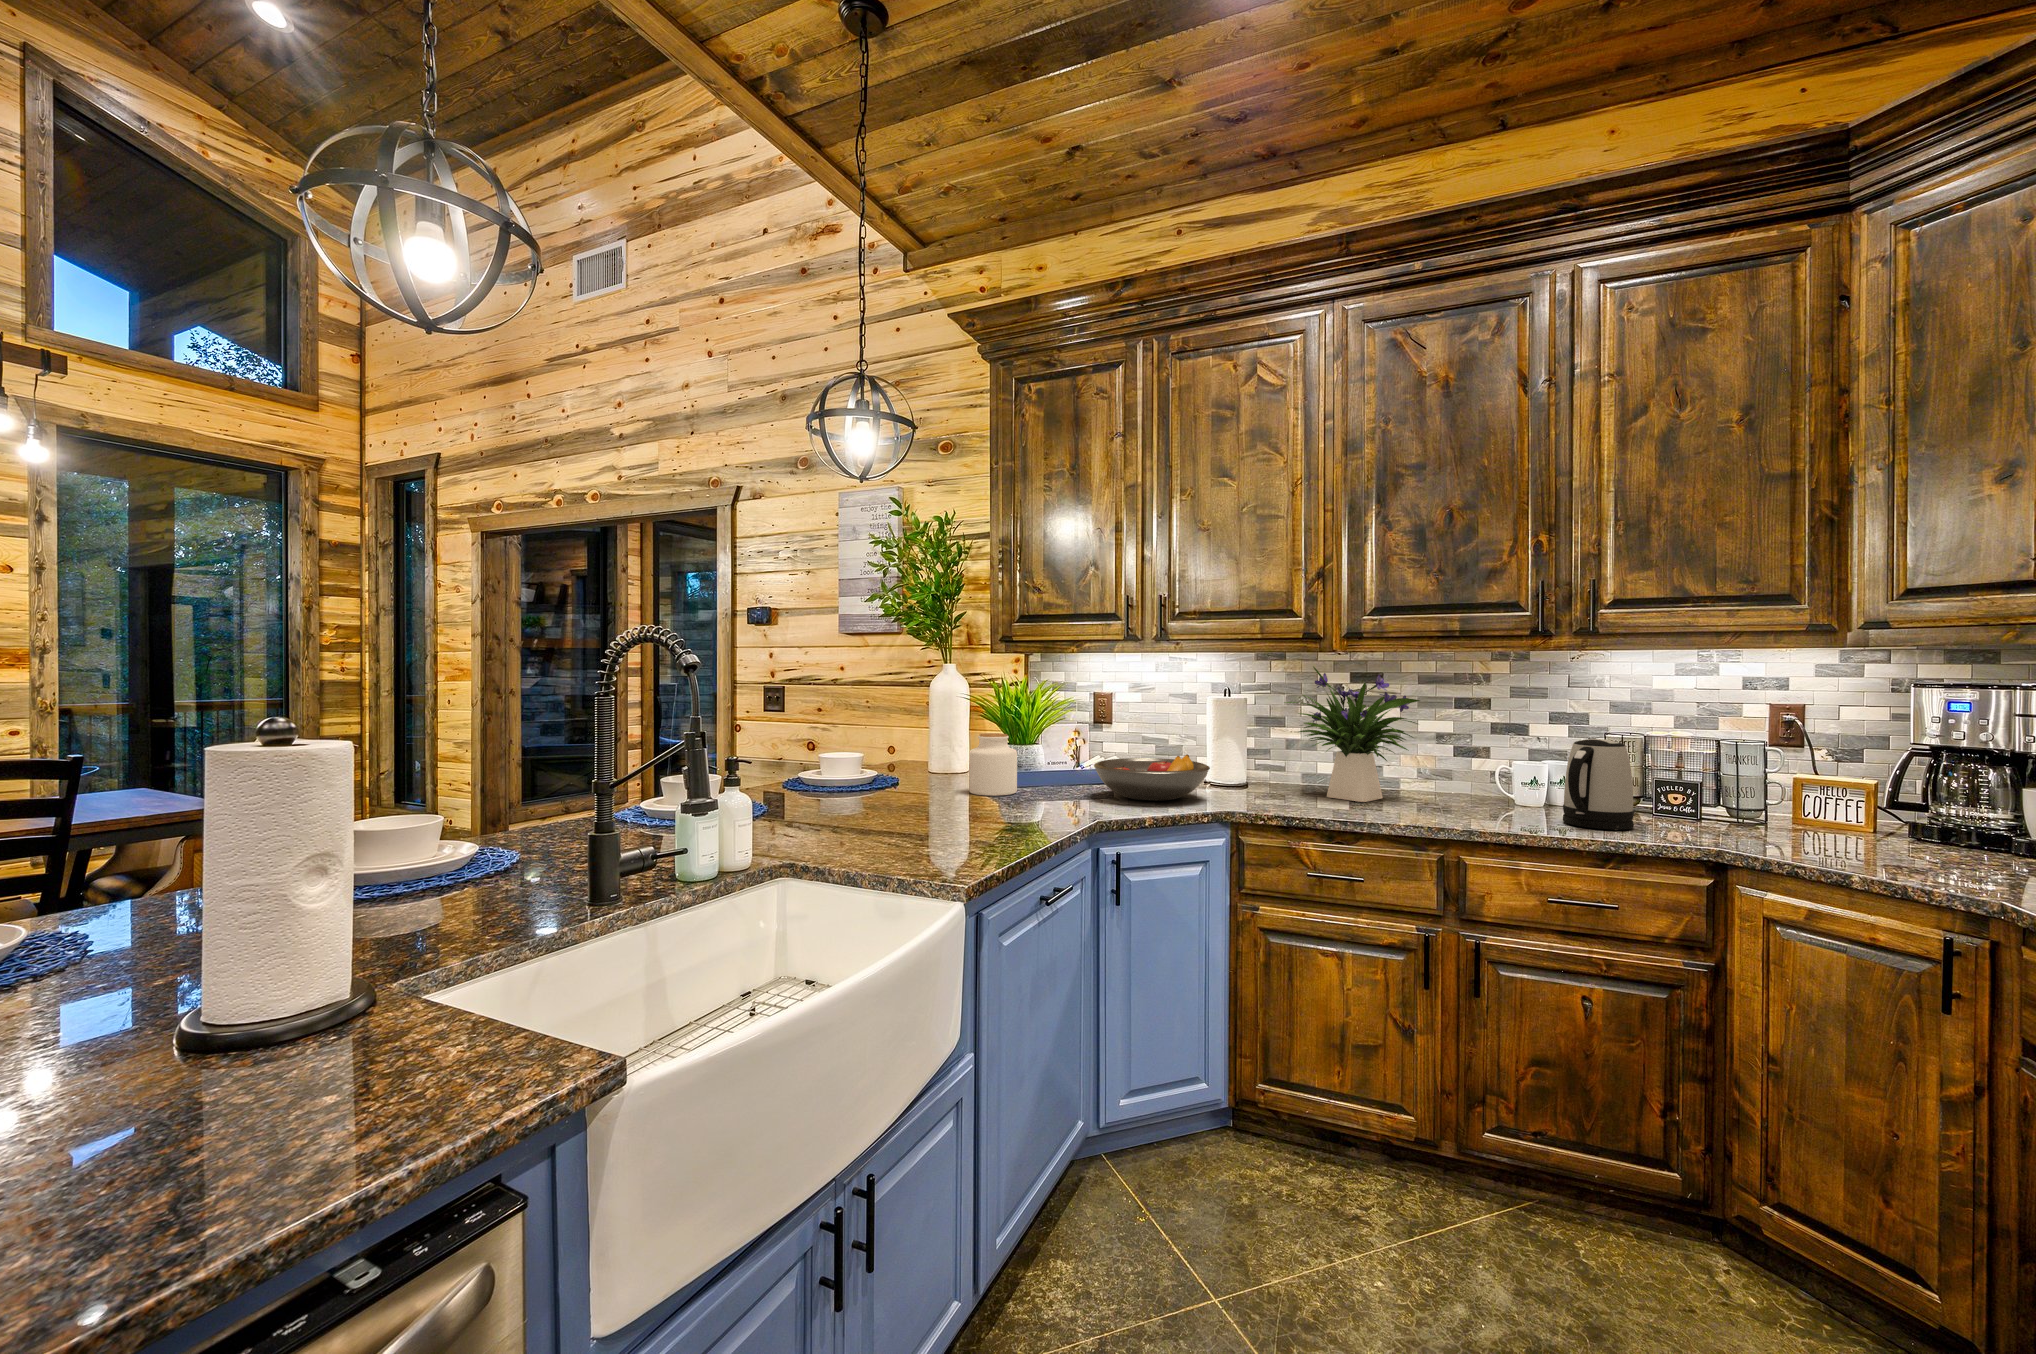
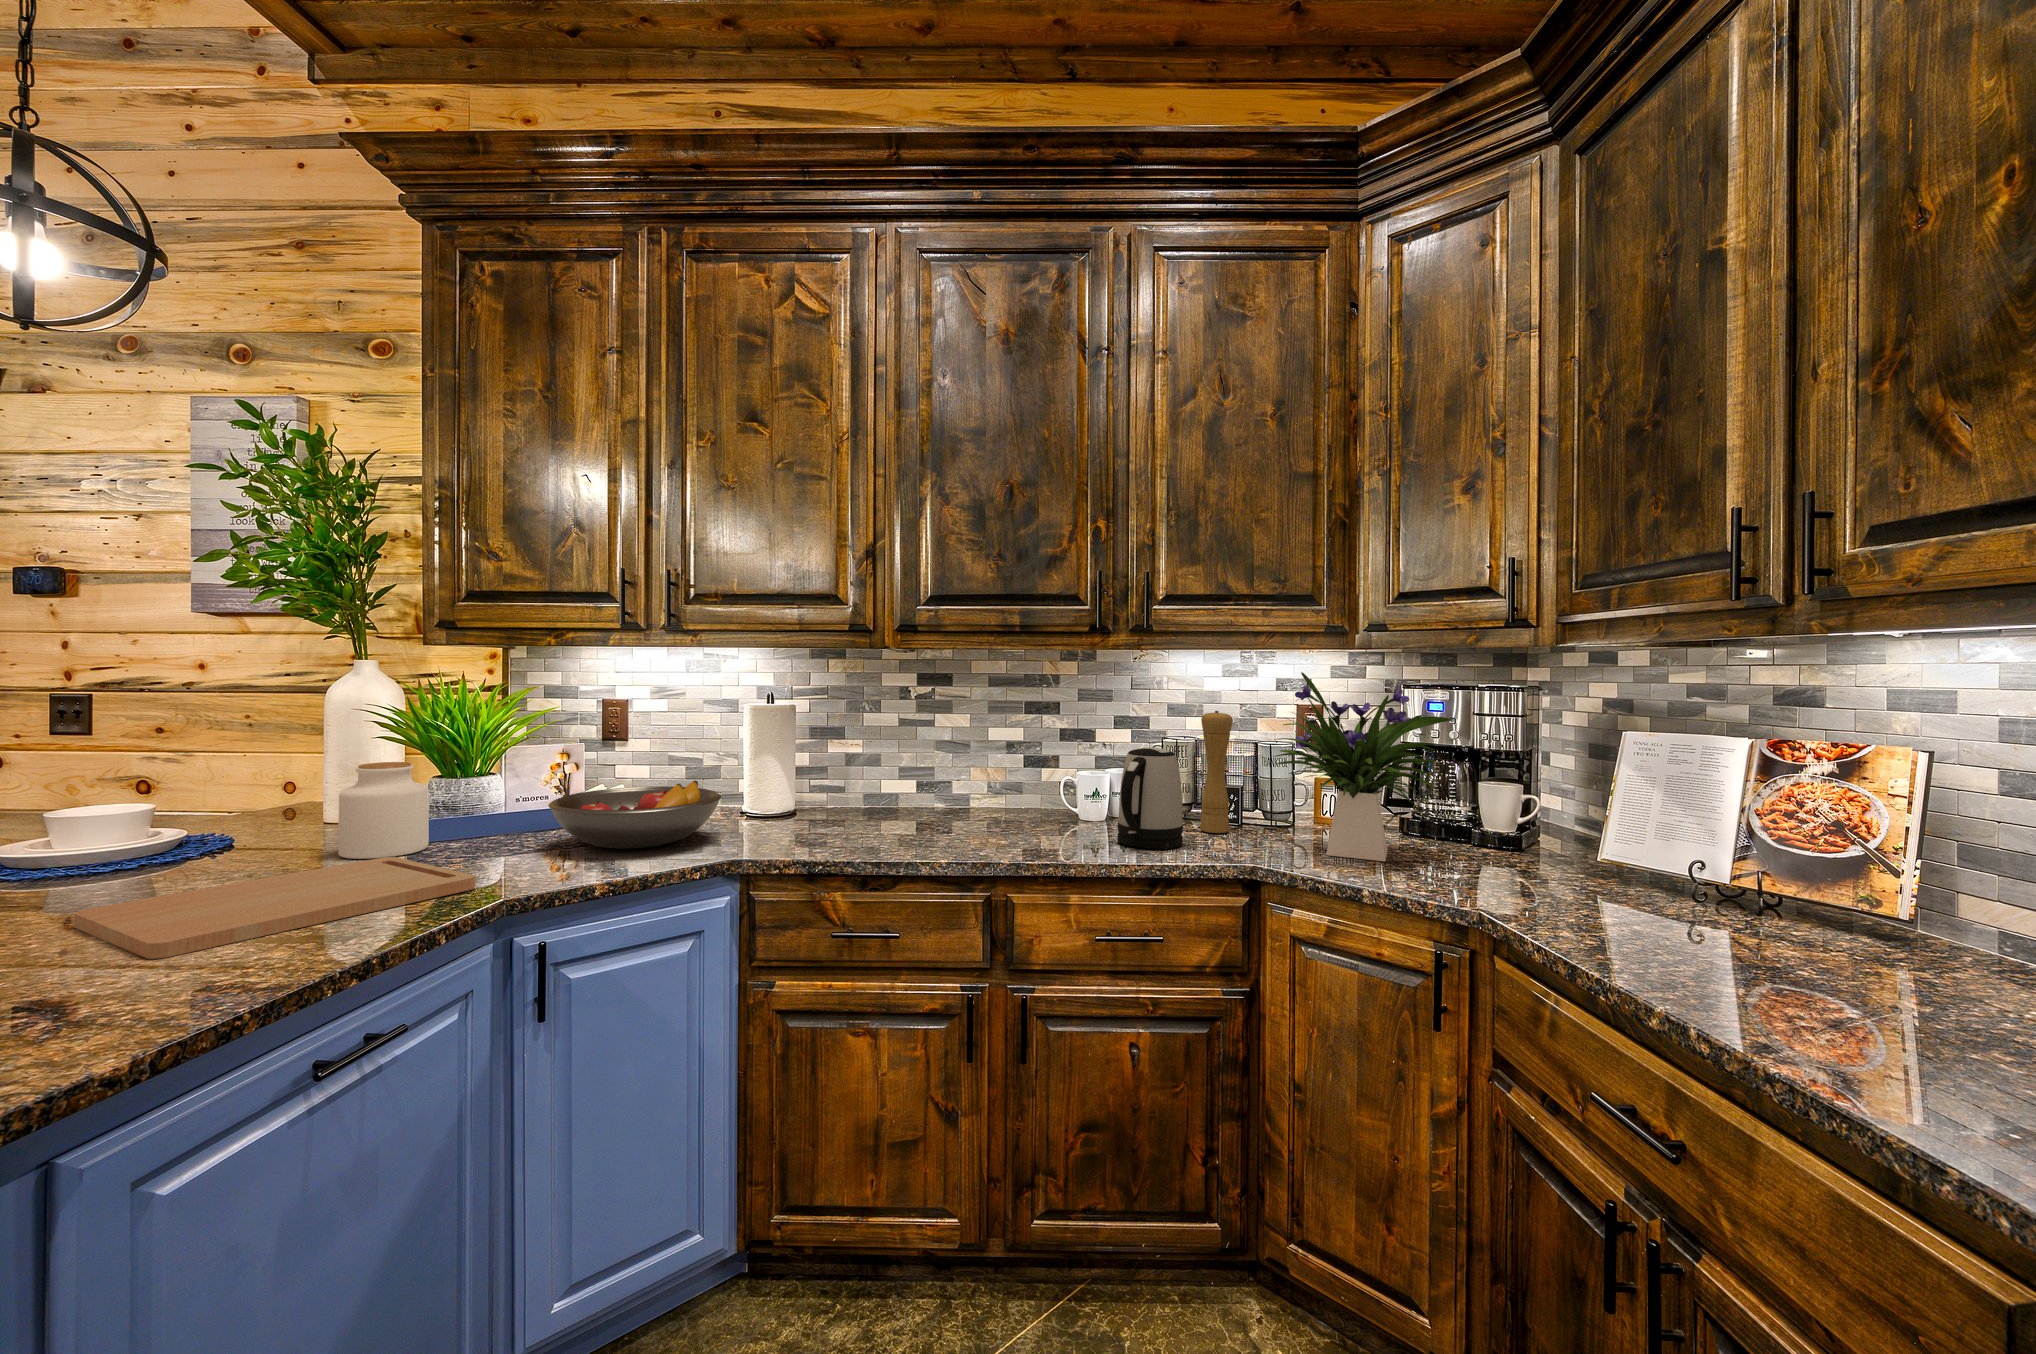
flower arrangement: present [1284,667,1420,802] -> present [1273,672,1454,861]
pepper mill: none [1652,707,1690,823] -> present [1200,711,1233,833]
cutting board: none [884,794,1072,834] -> present [74,857,476,959]

